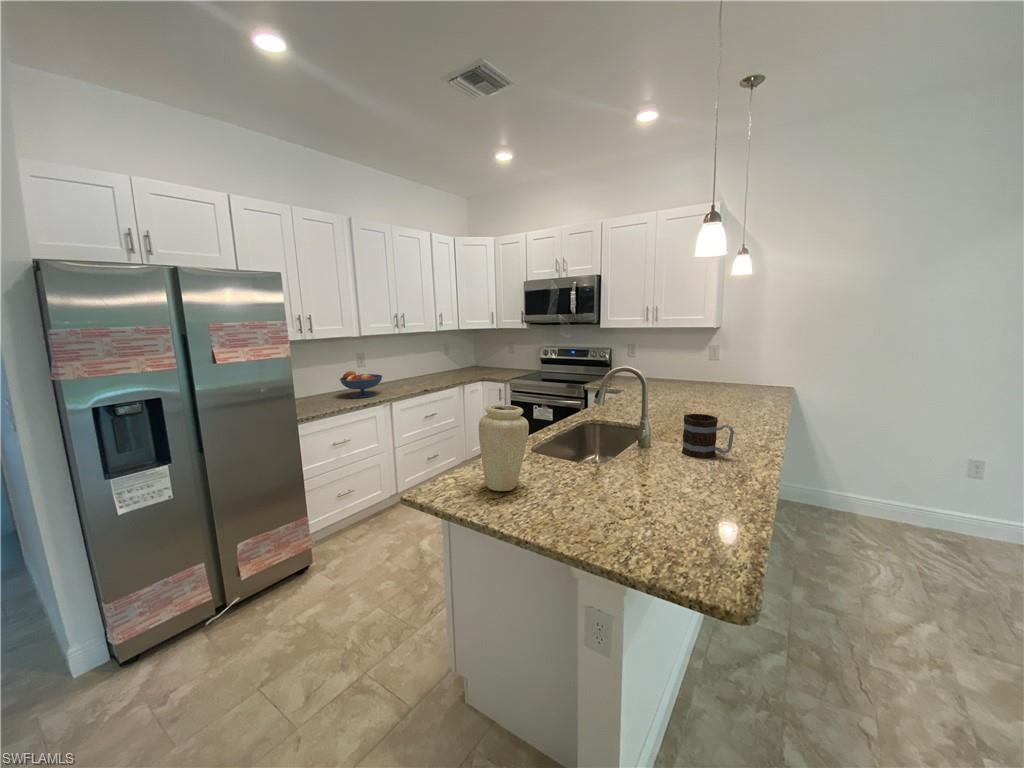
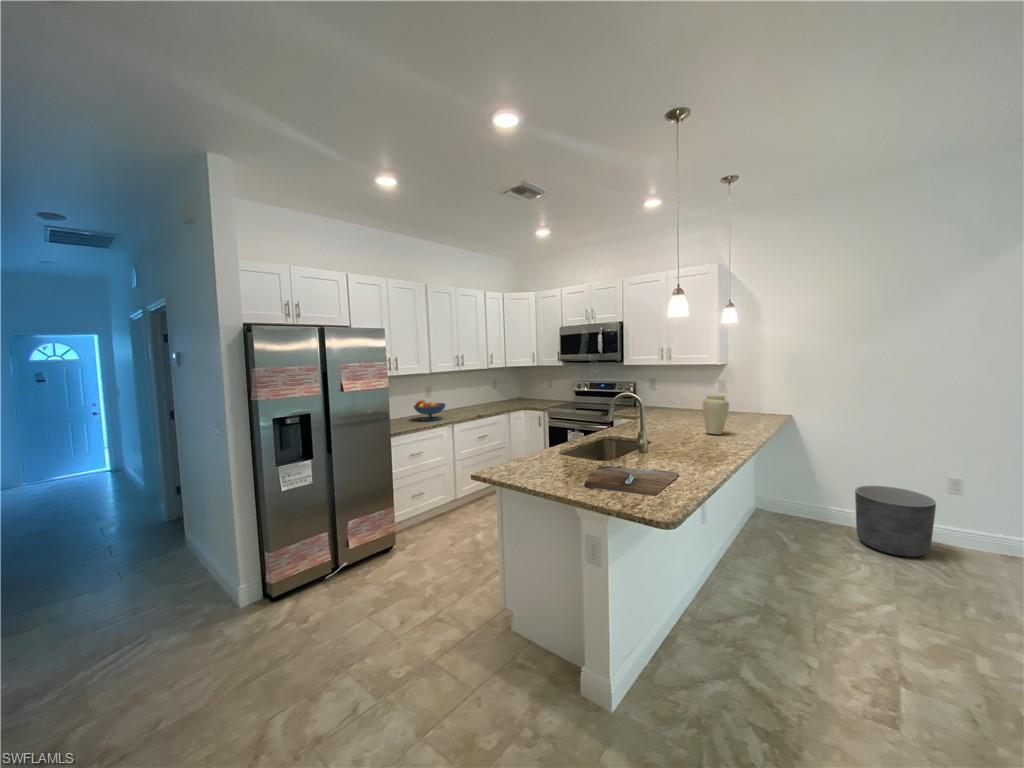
vase: present [479,405,529,491] -> present [703,395,729,434]
mug: present [682,414,734,458] -> none [669,426,704,457]
planter: none [860,469,958,551] -> present [855,485,936,557]
cutting board: none [579,476,717,554] -> present [584,464,679,496]

